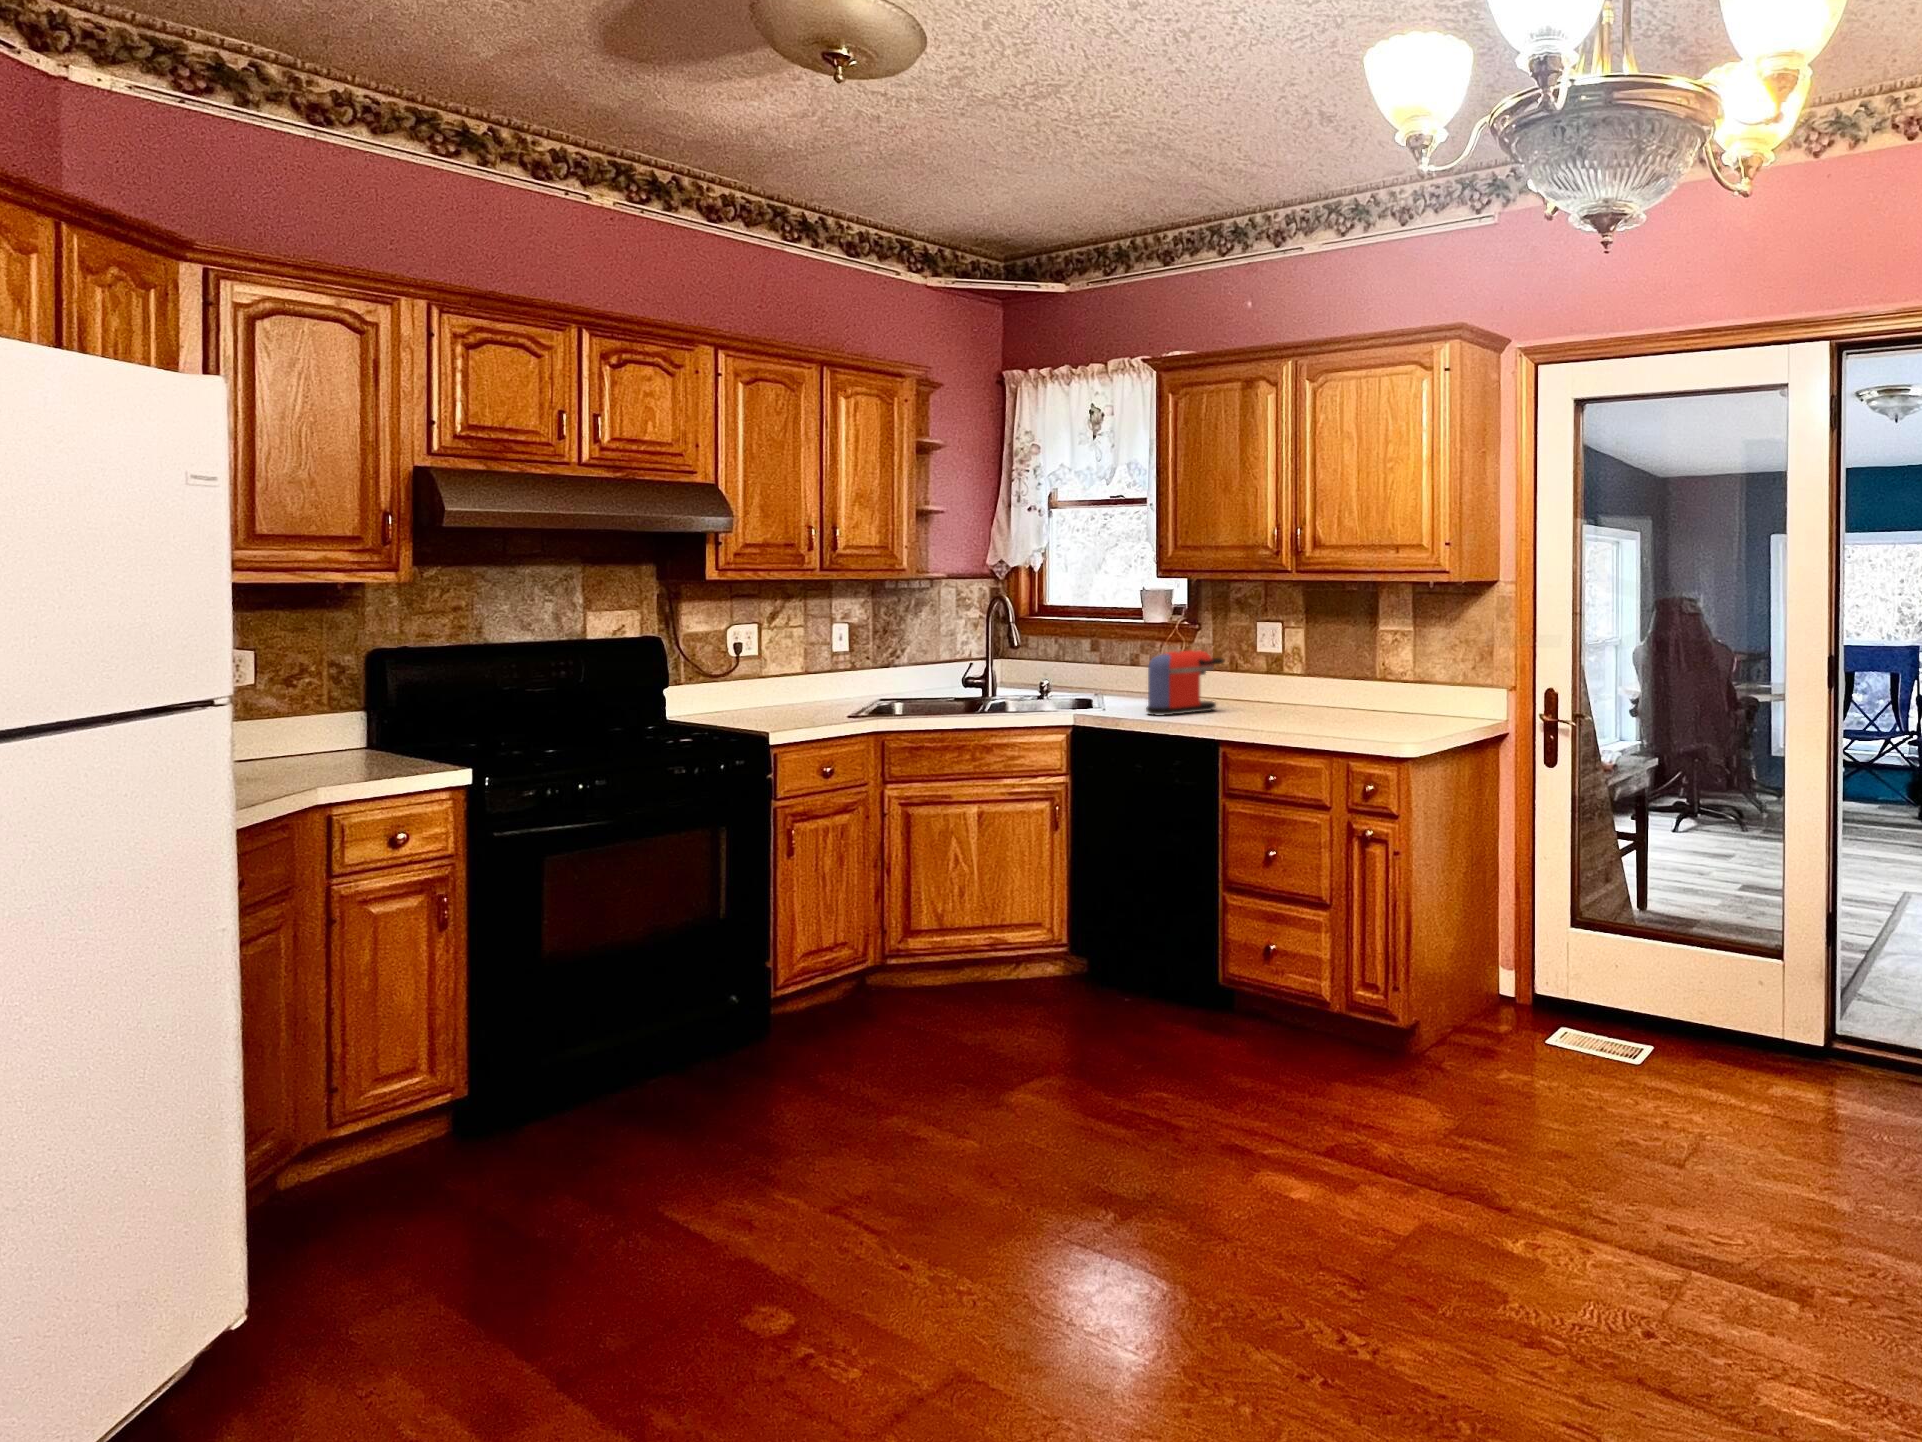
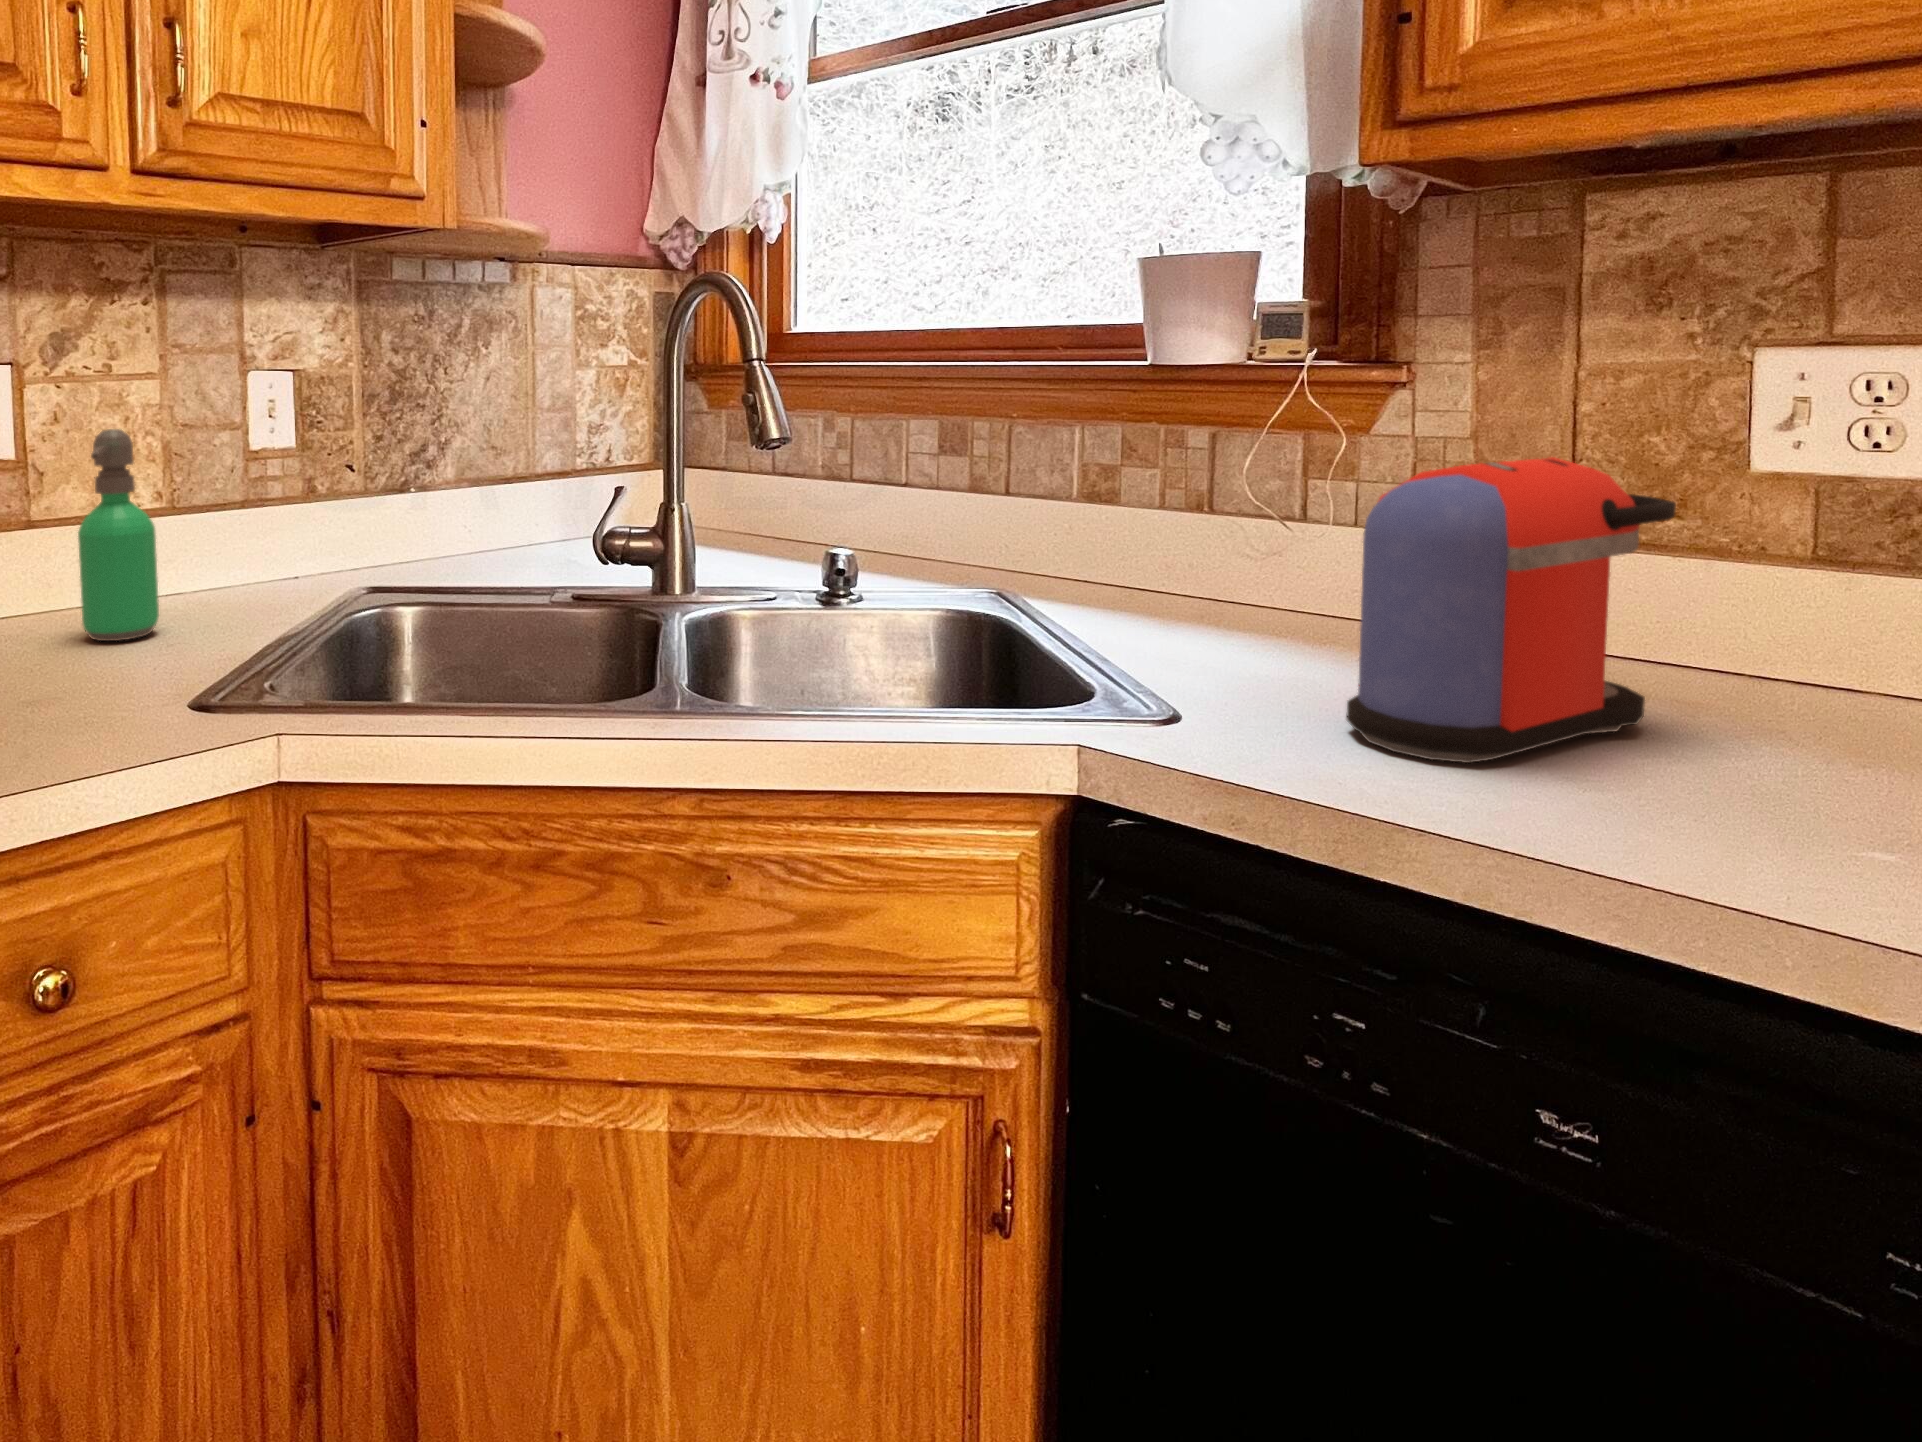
soap dispenser: none [792,645,818,712] -> present [78,429,159,641]

